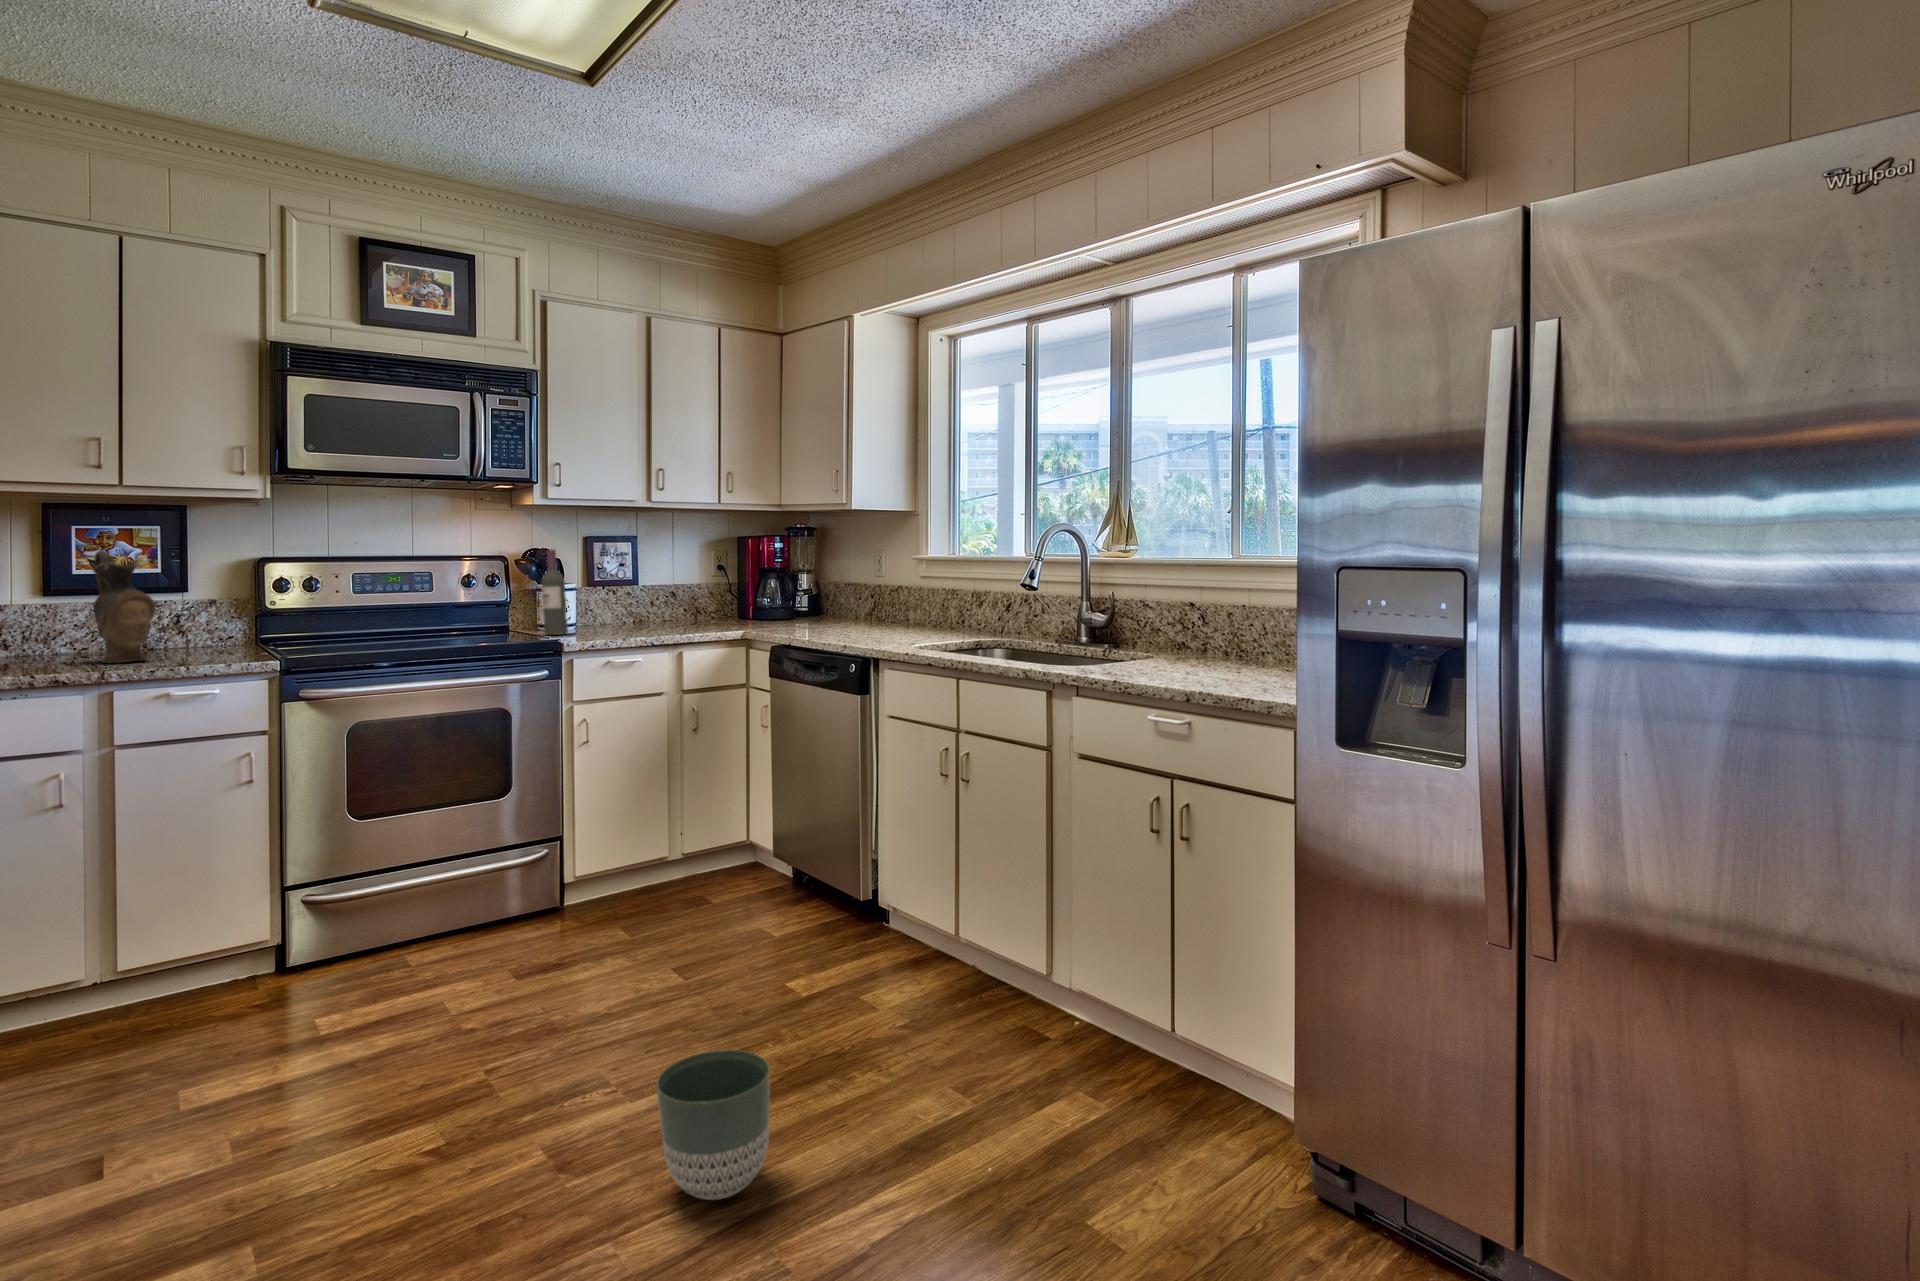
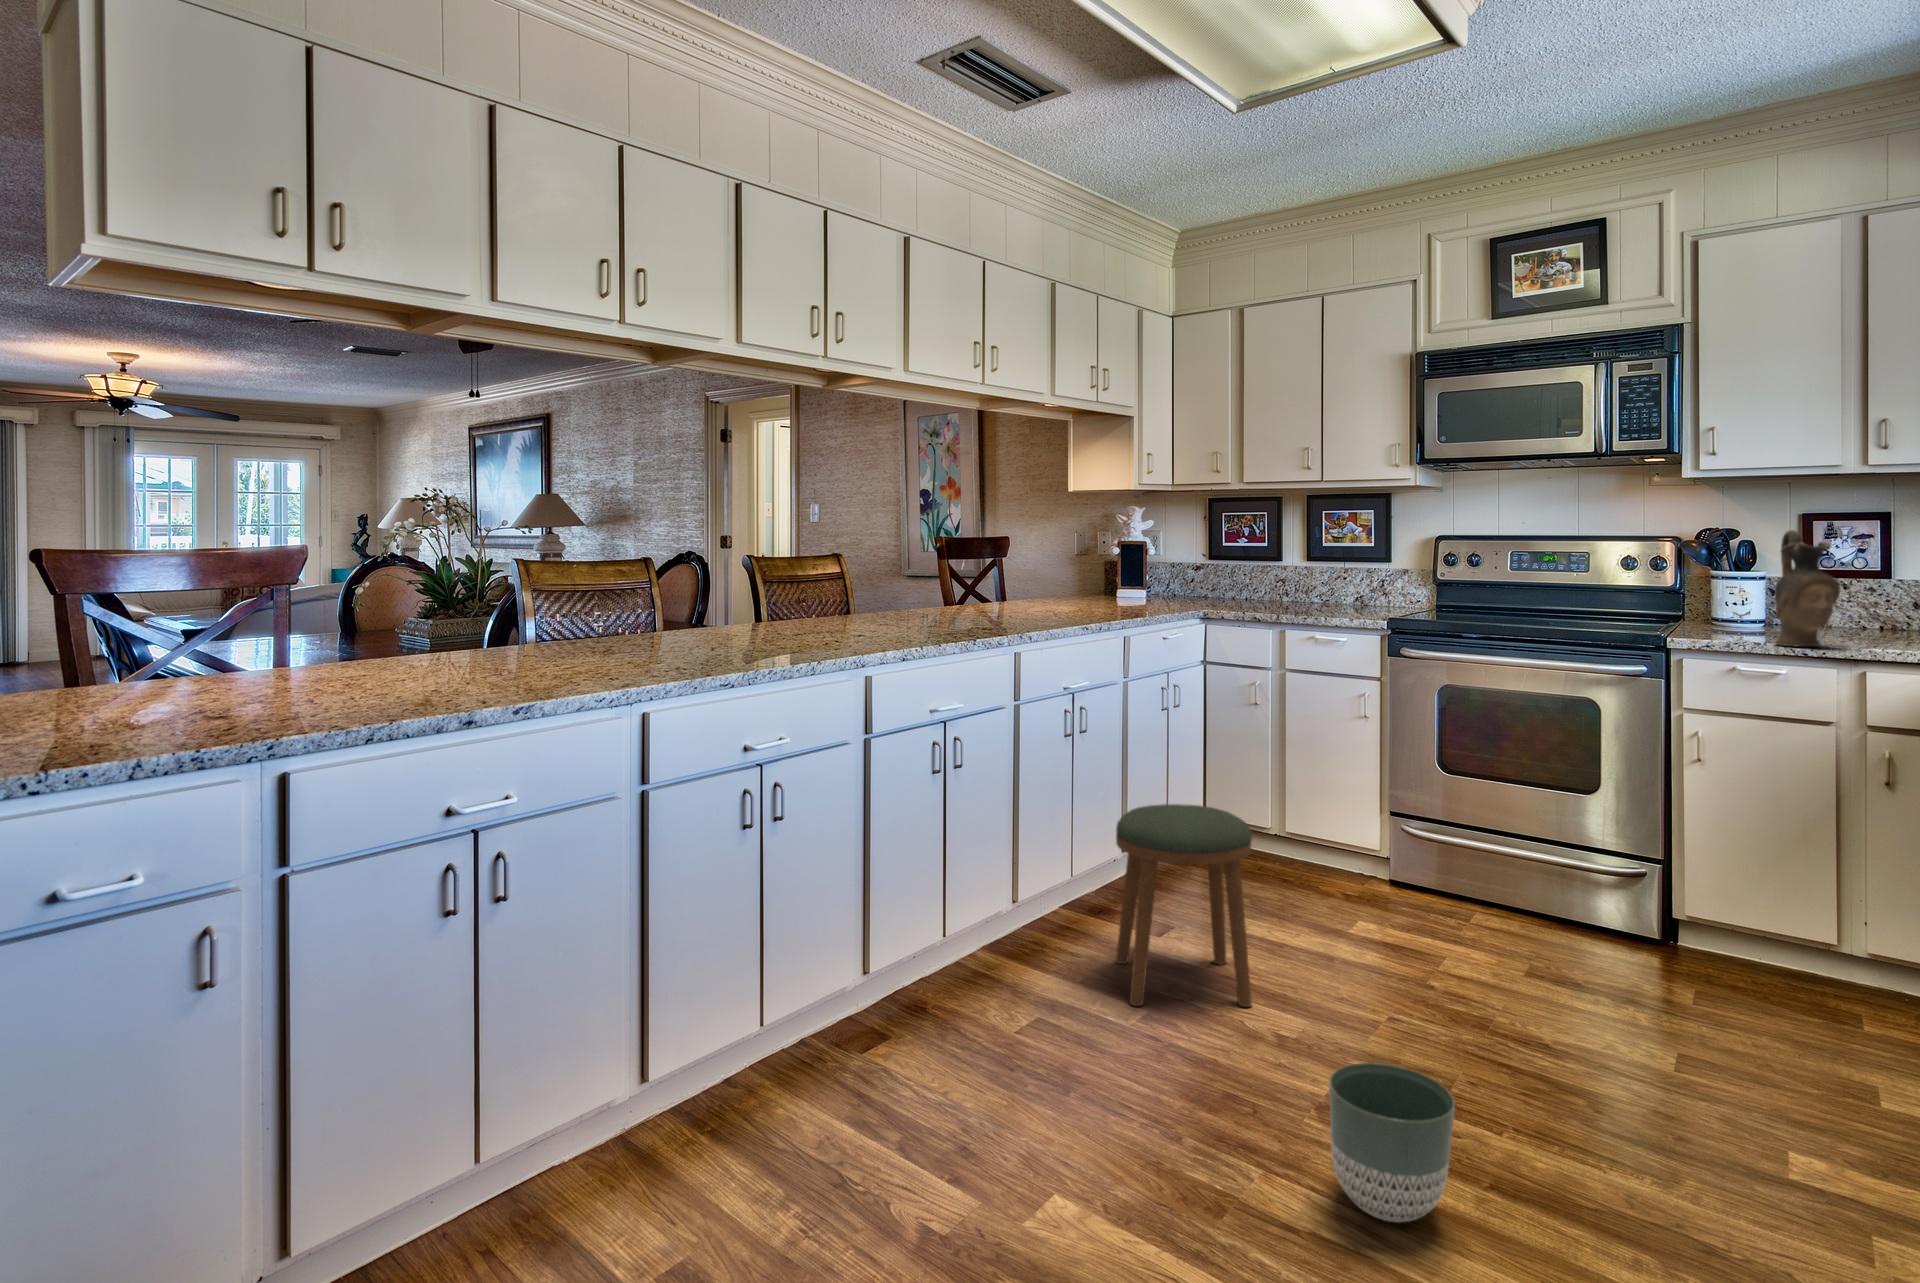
wine bottle: present [541,549,568,635] -> none [1710,529,1745,630]
ceramic pitcher: present [93,550,155,663] -> present [1775,530,1841,646]
stool: none [100,917,360,1224] -> present [1116,804,1252,1007]

